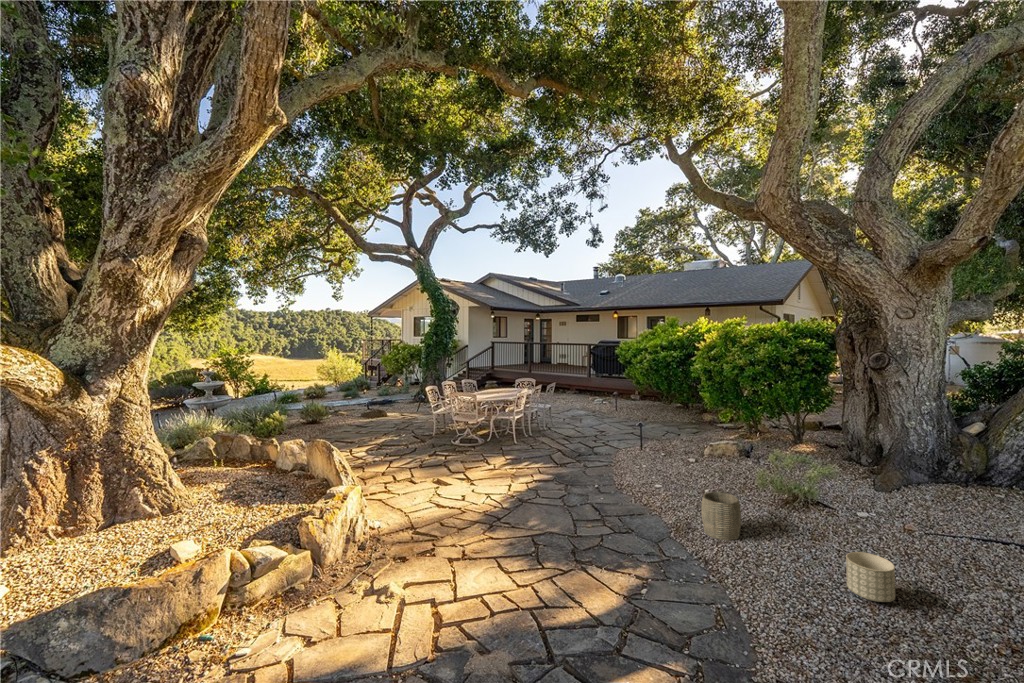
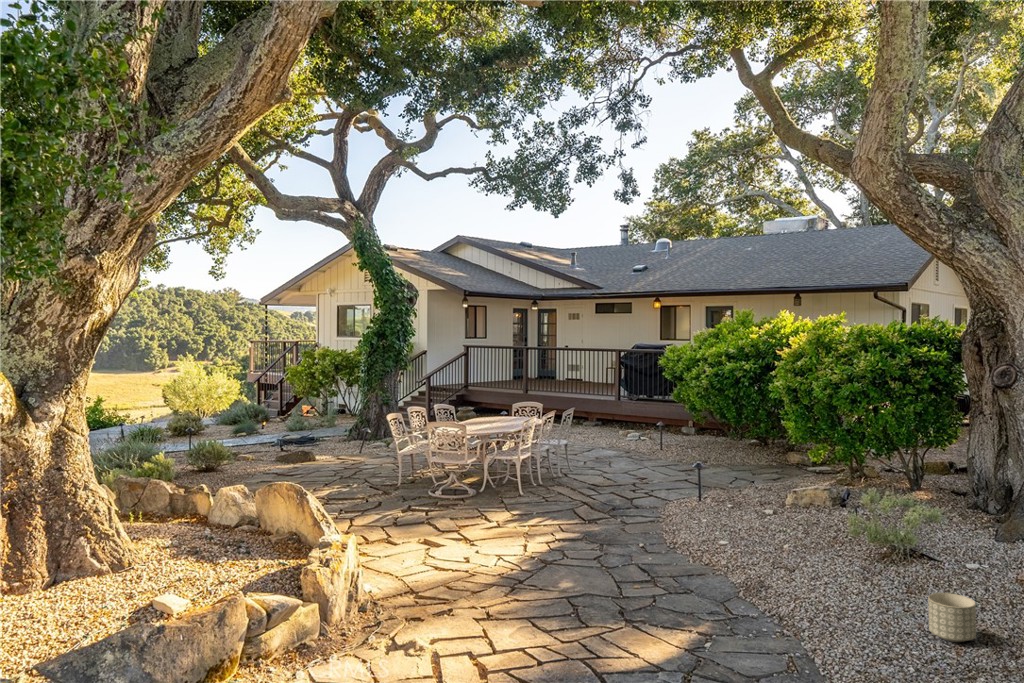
woven basket: present [701,492,741,541] -> none [776,540,822,595]

